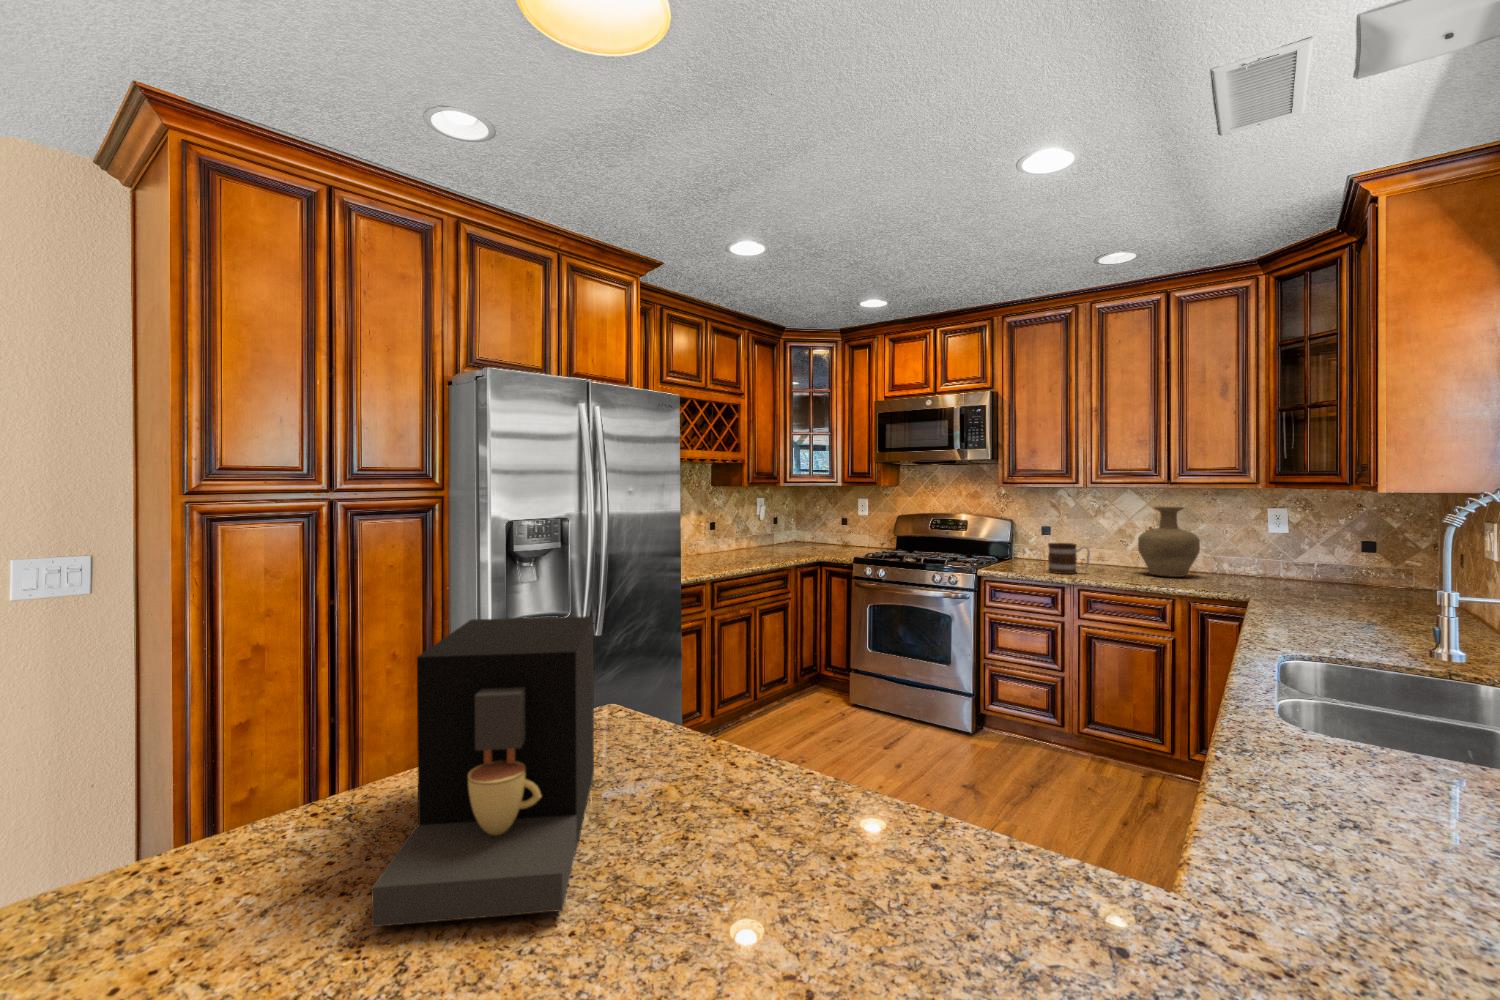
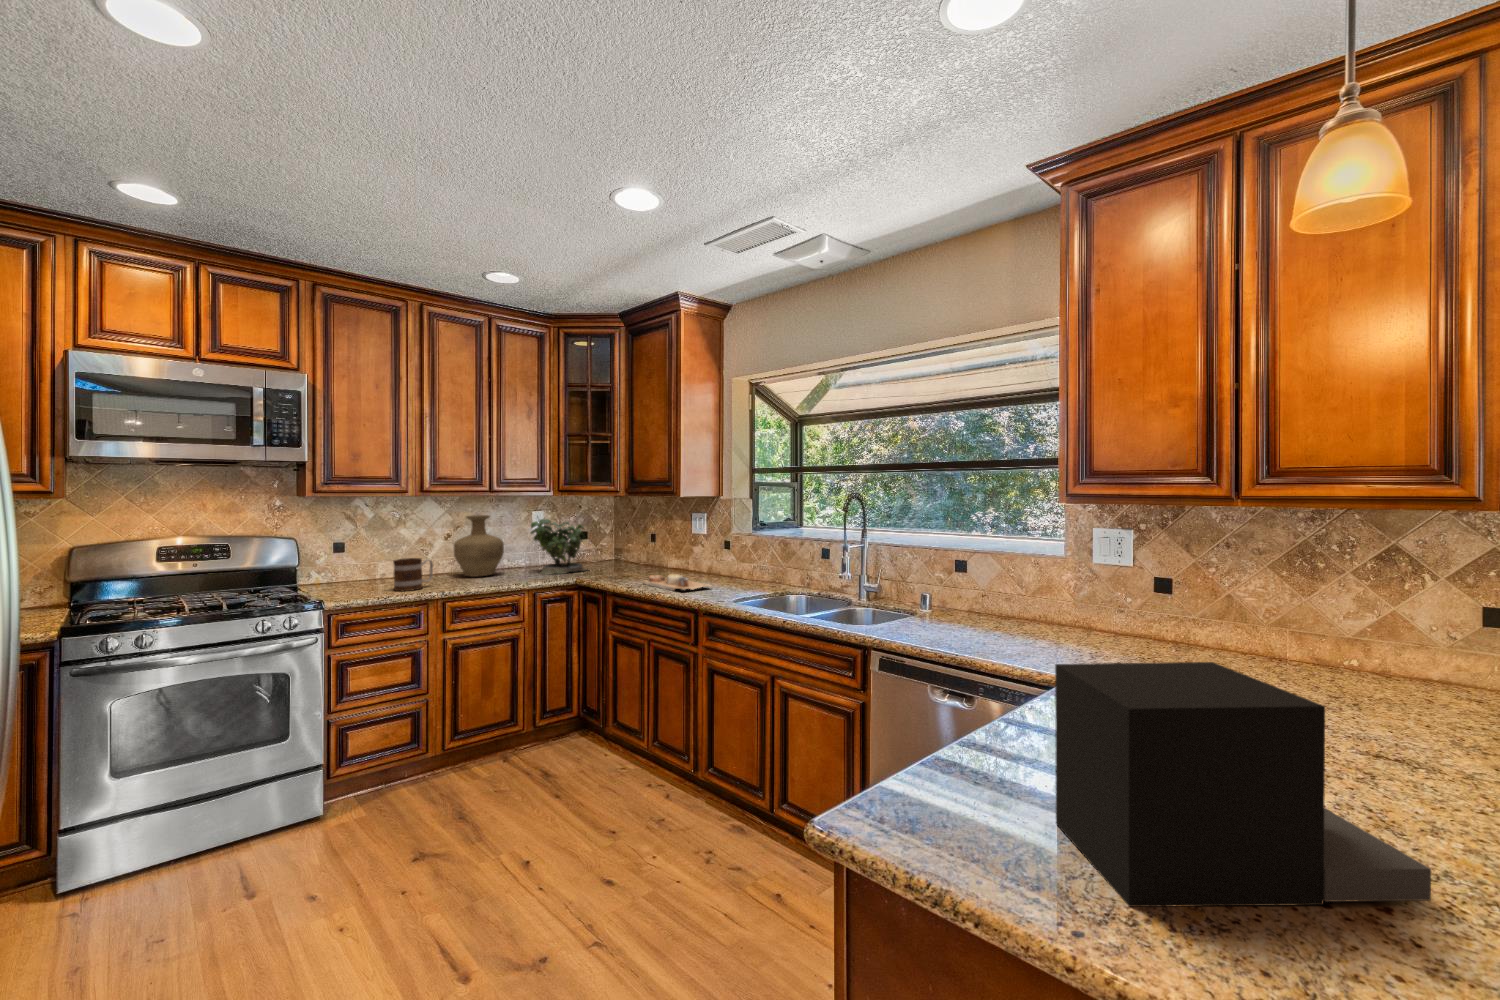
potted plant: none [1228,510,1317,594] -> present [530,519,586,575]
cutting board: none [1290,606,1369,642] -> present [643,574,711,591]

